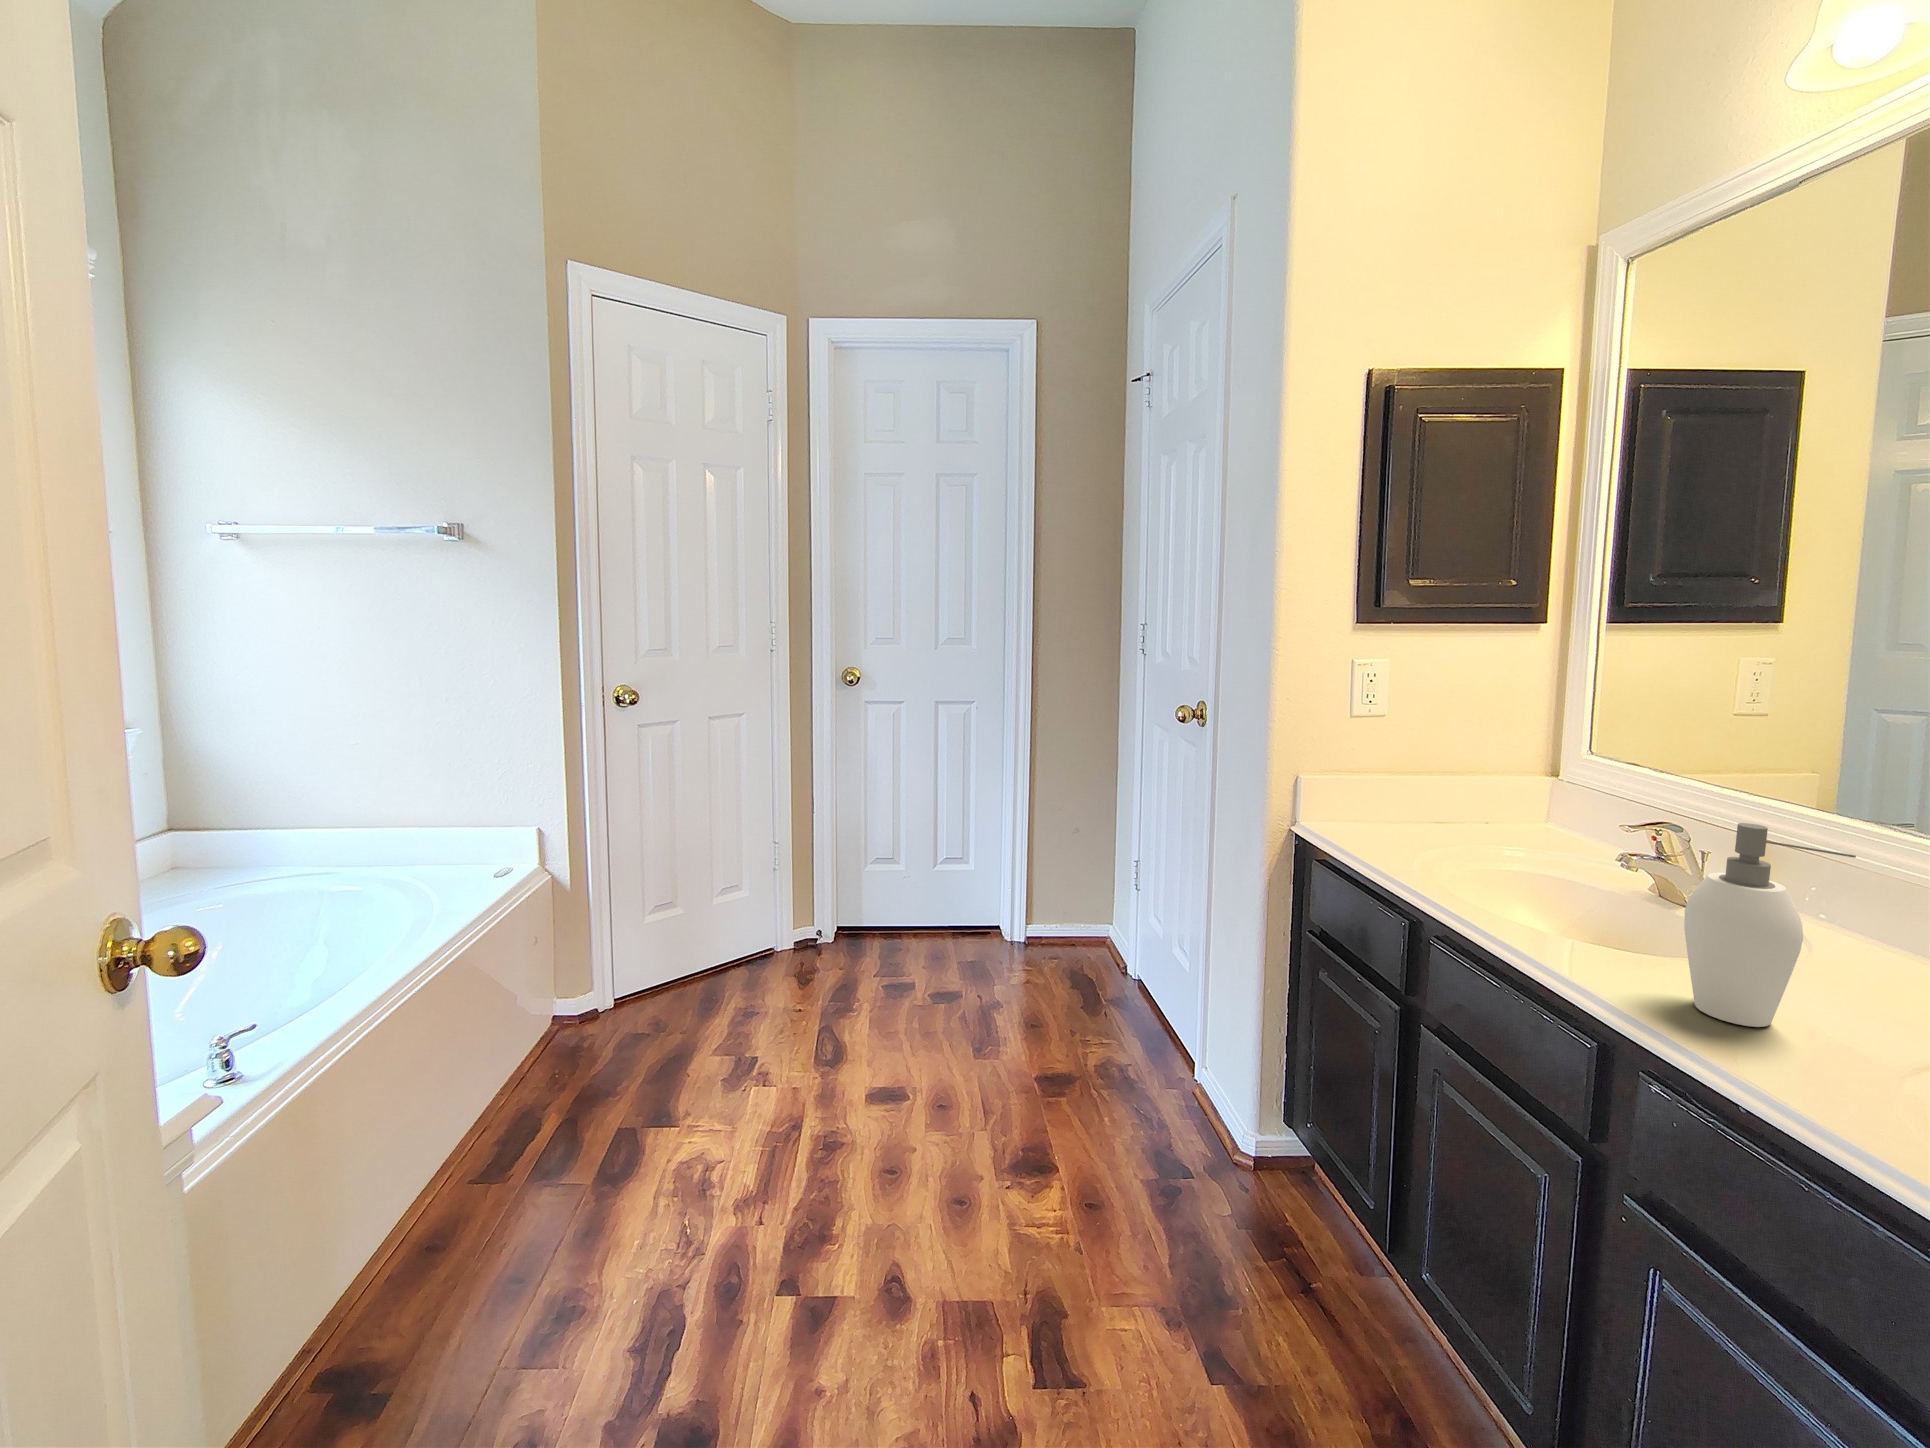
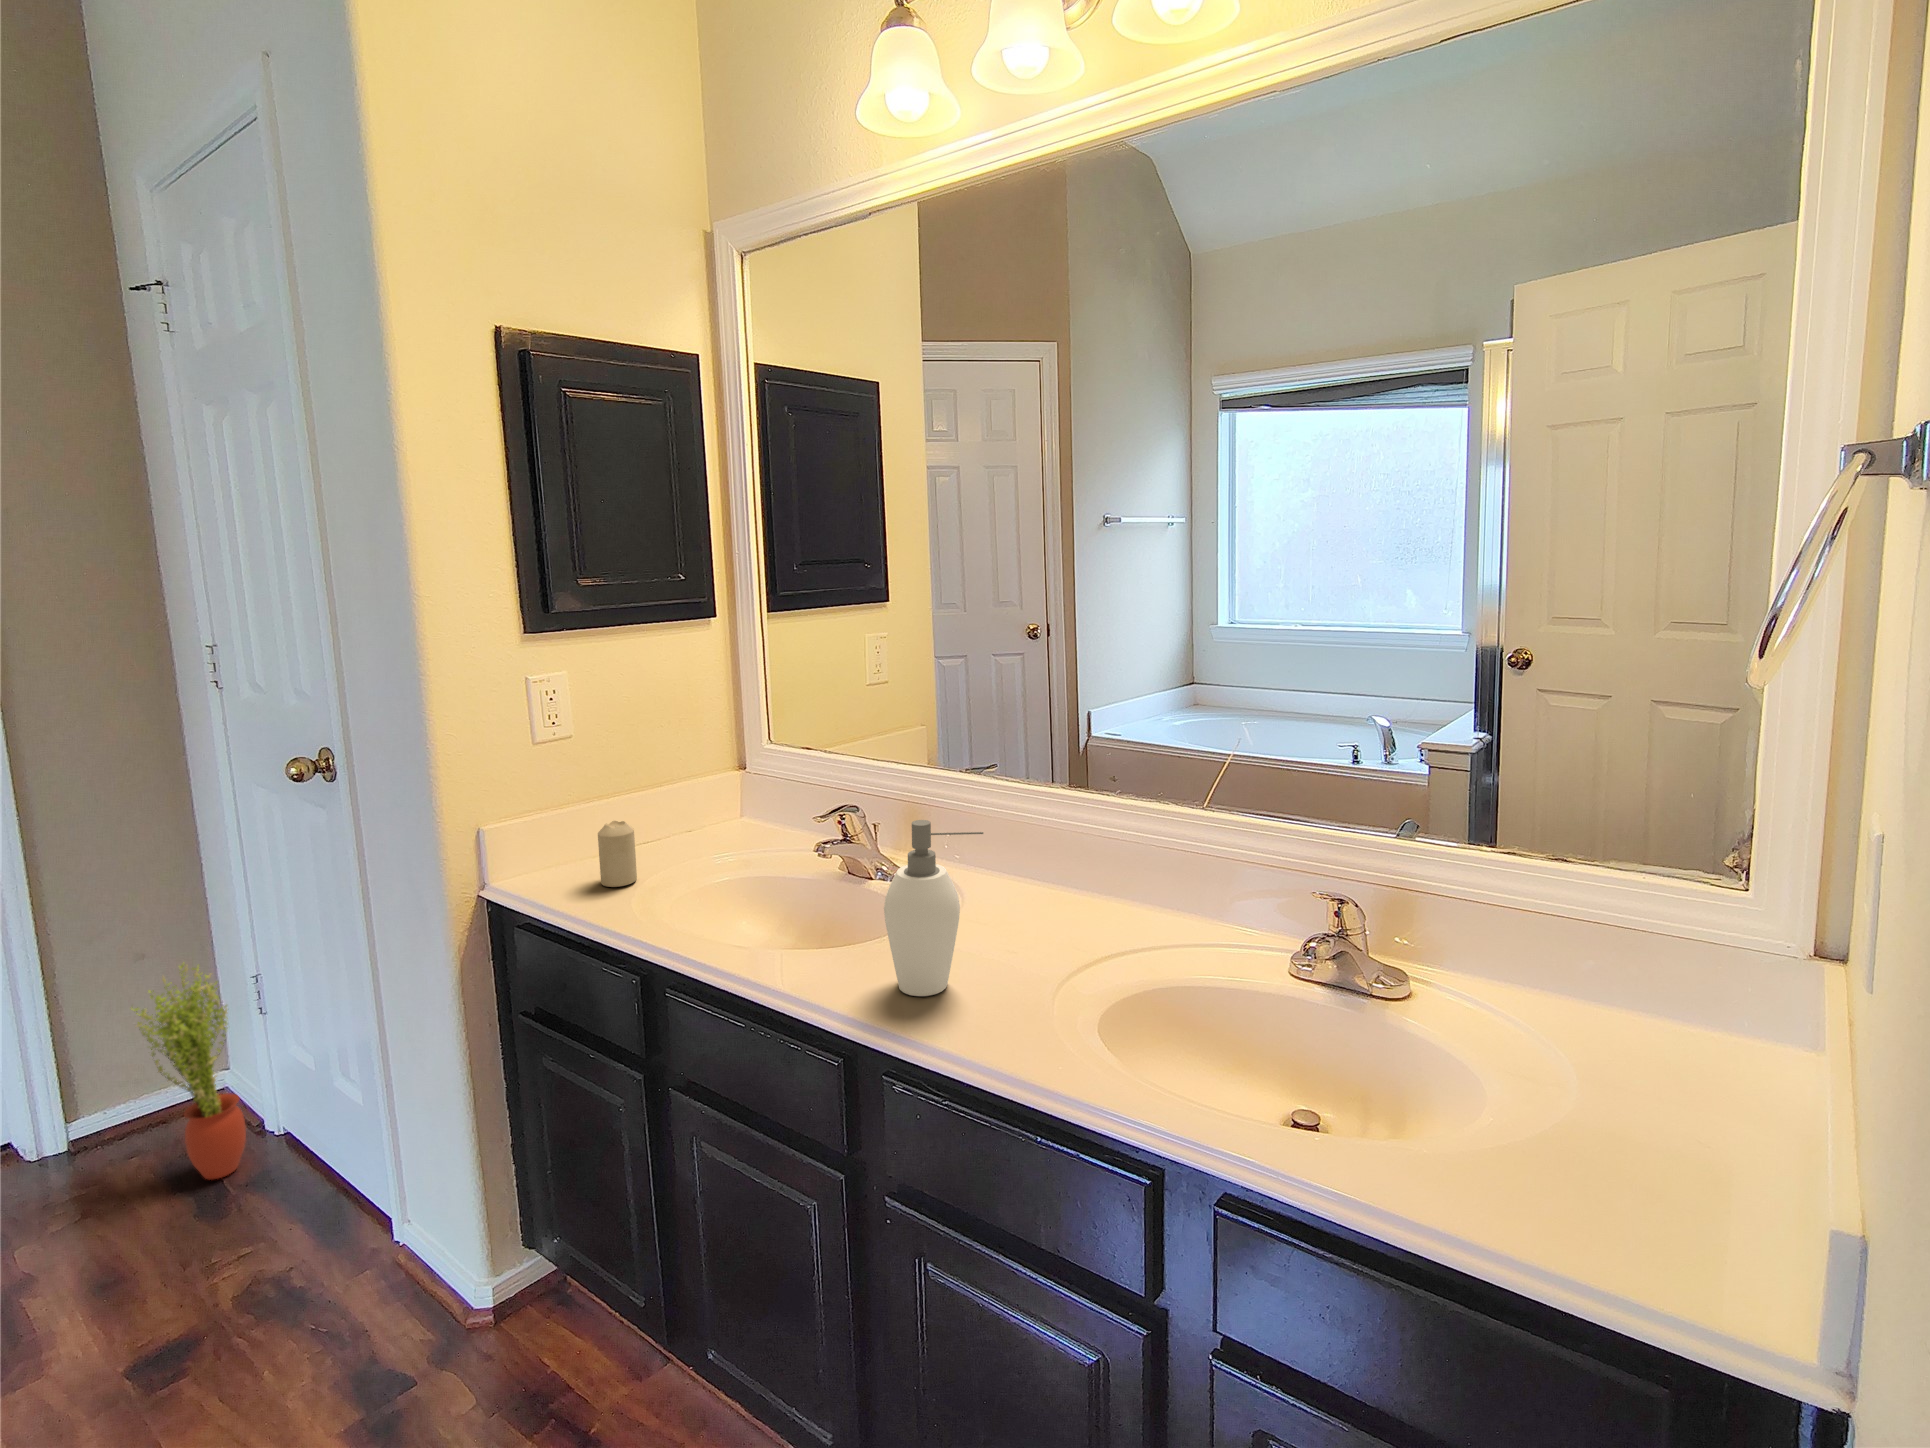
candle: none [1387,788,1423,845] -> present [598,821,637,887]
potted plant: none [1080,839,1128,986] -> present [134,964,246,1180]

